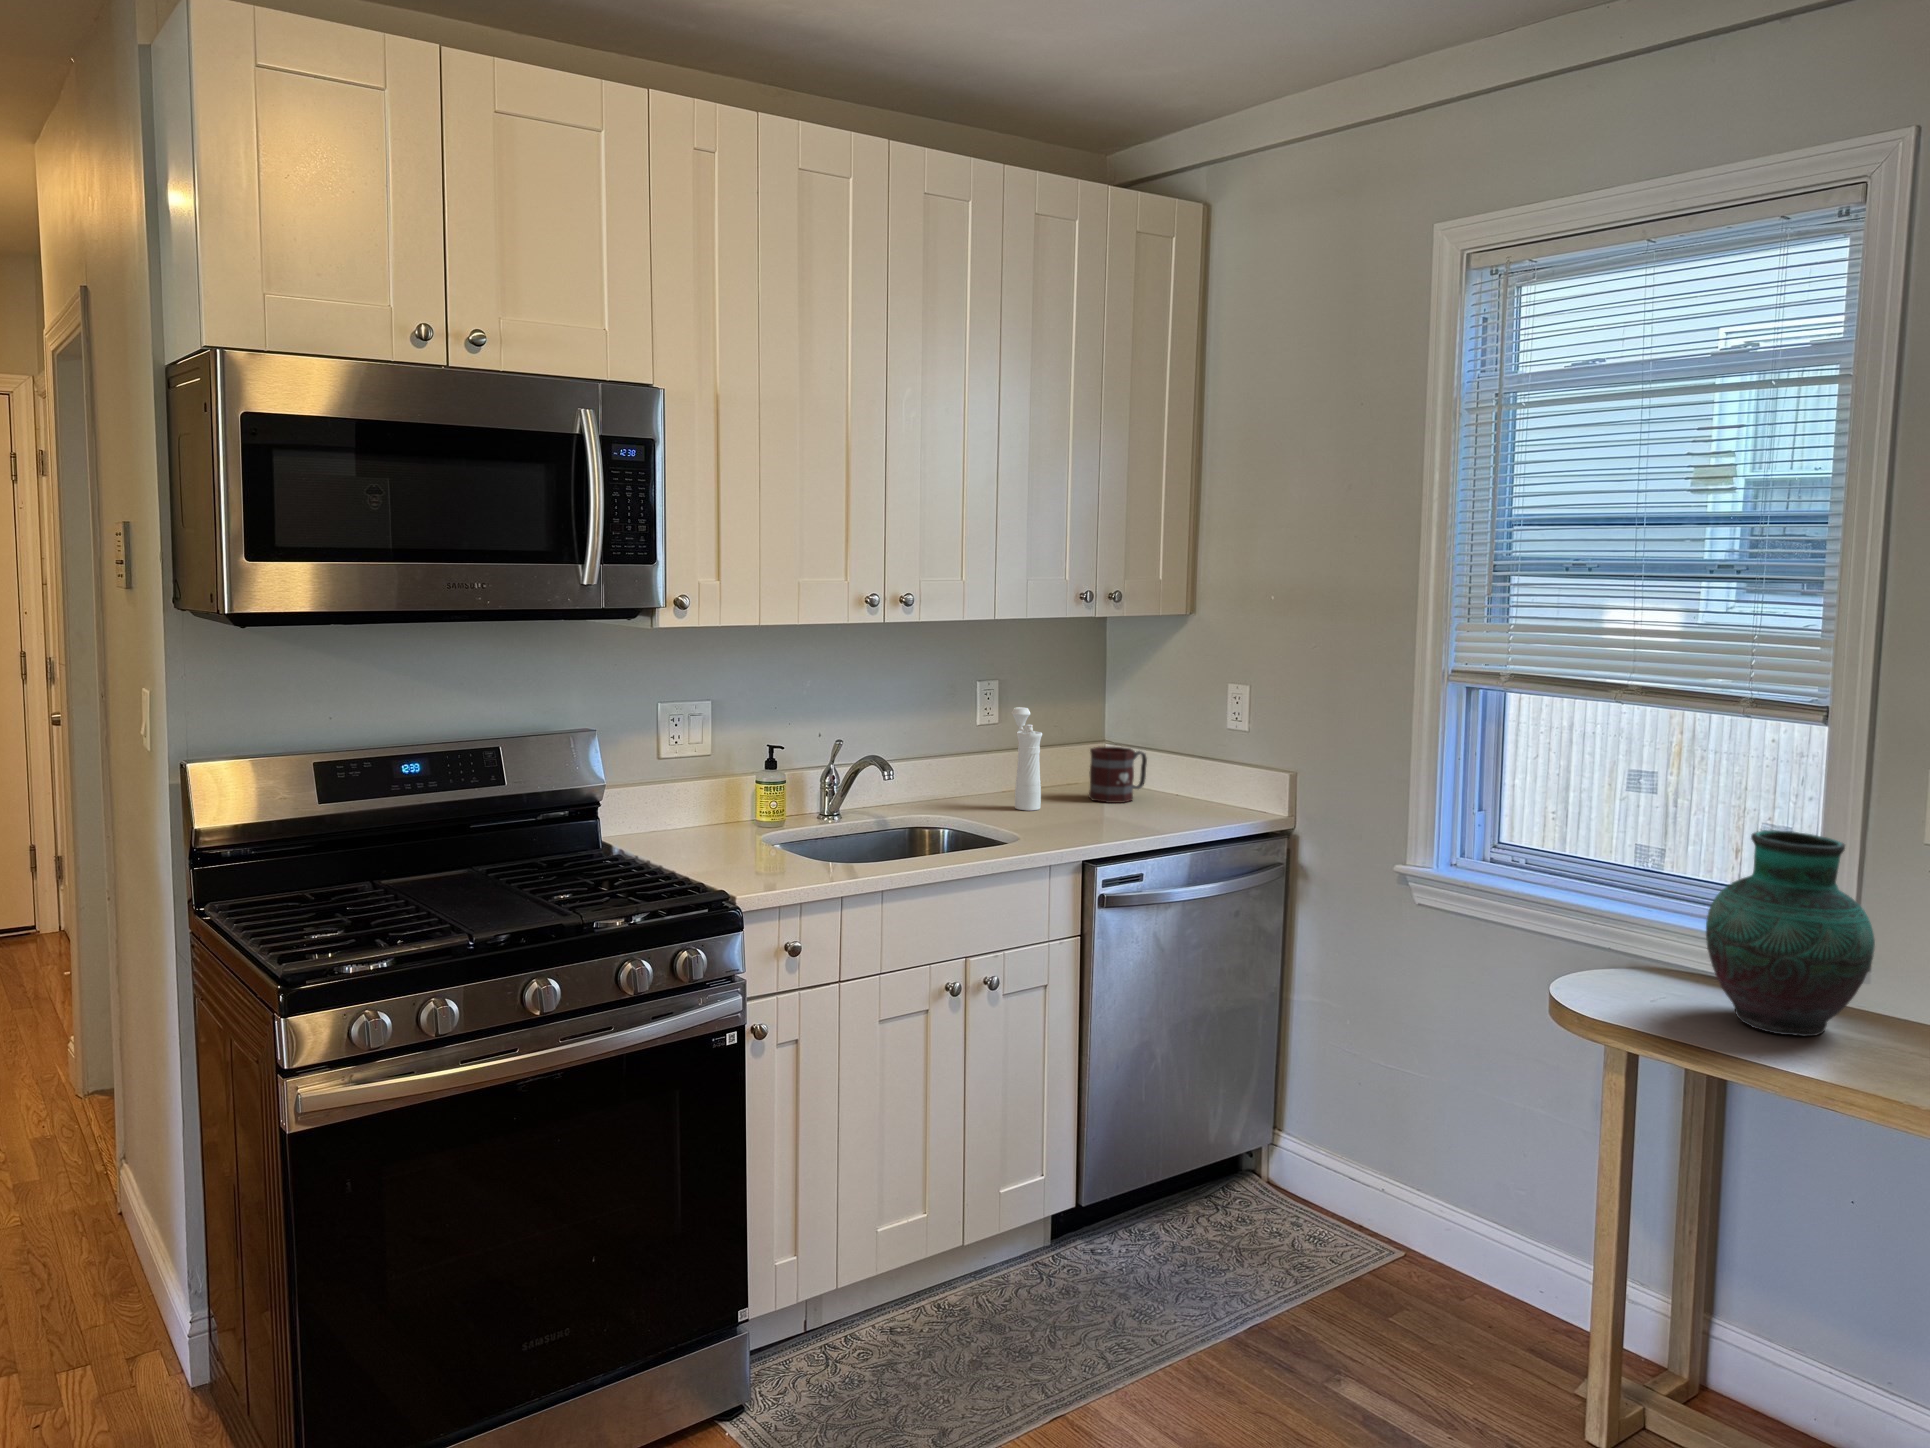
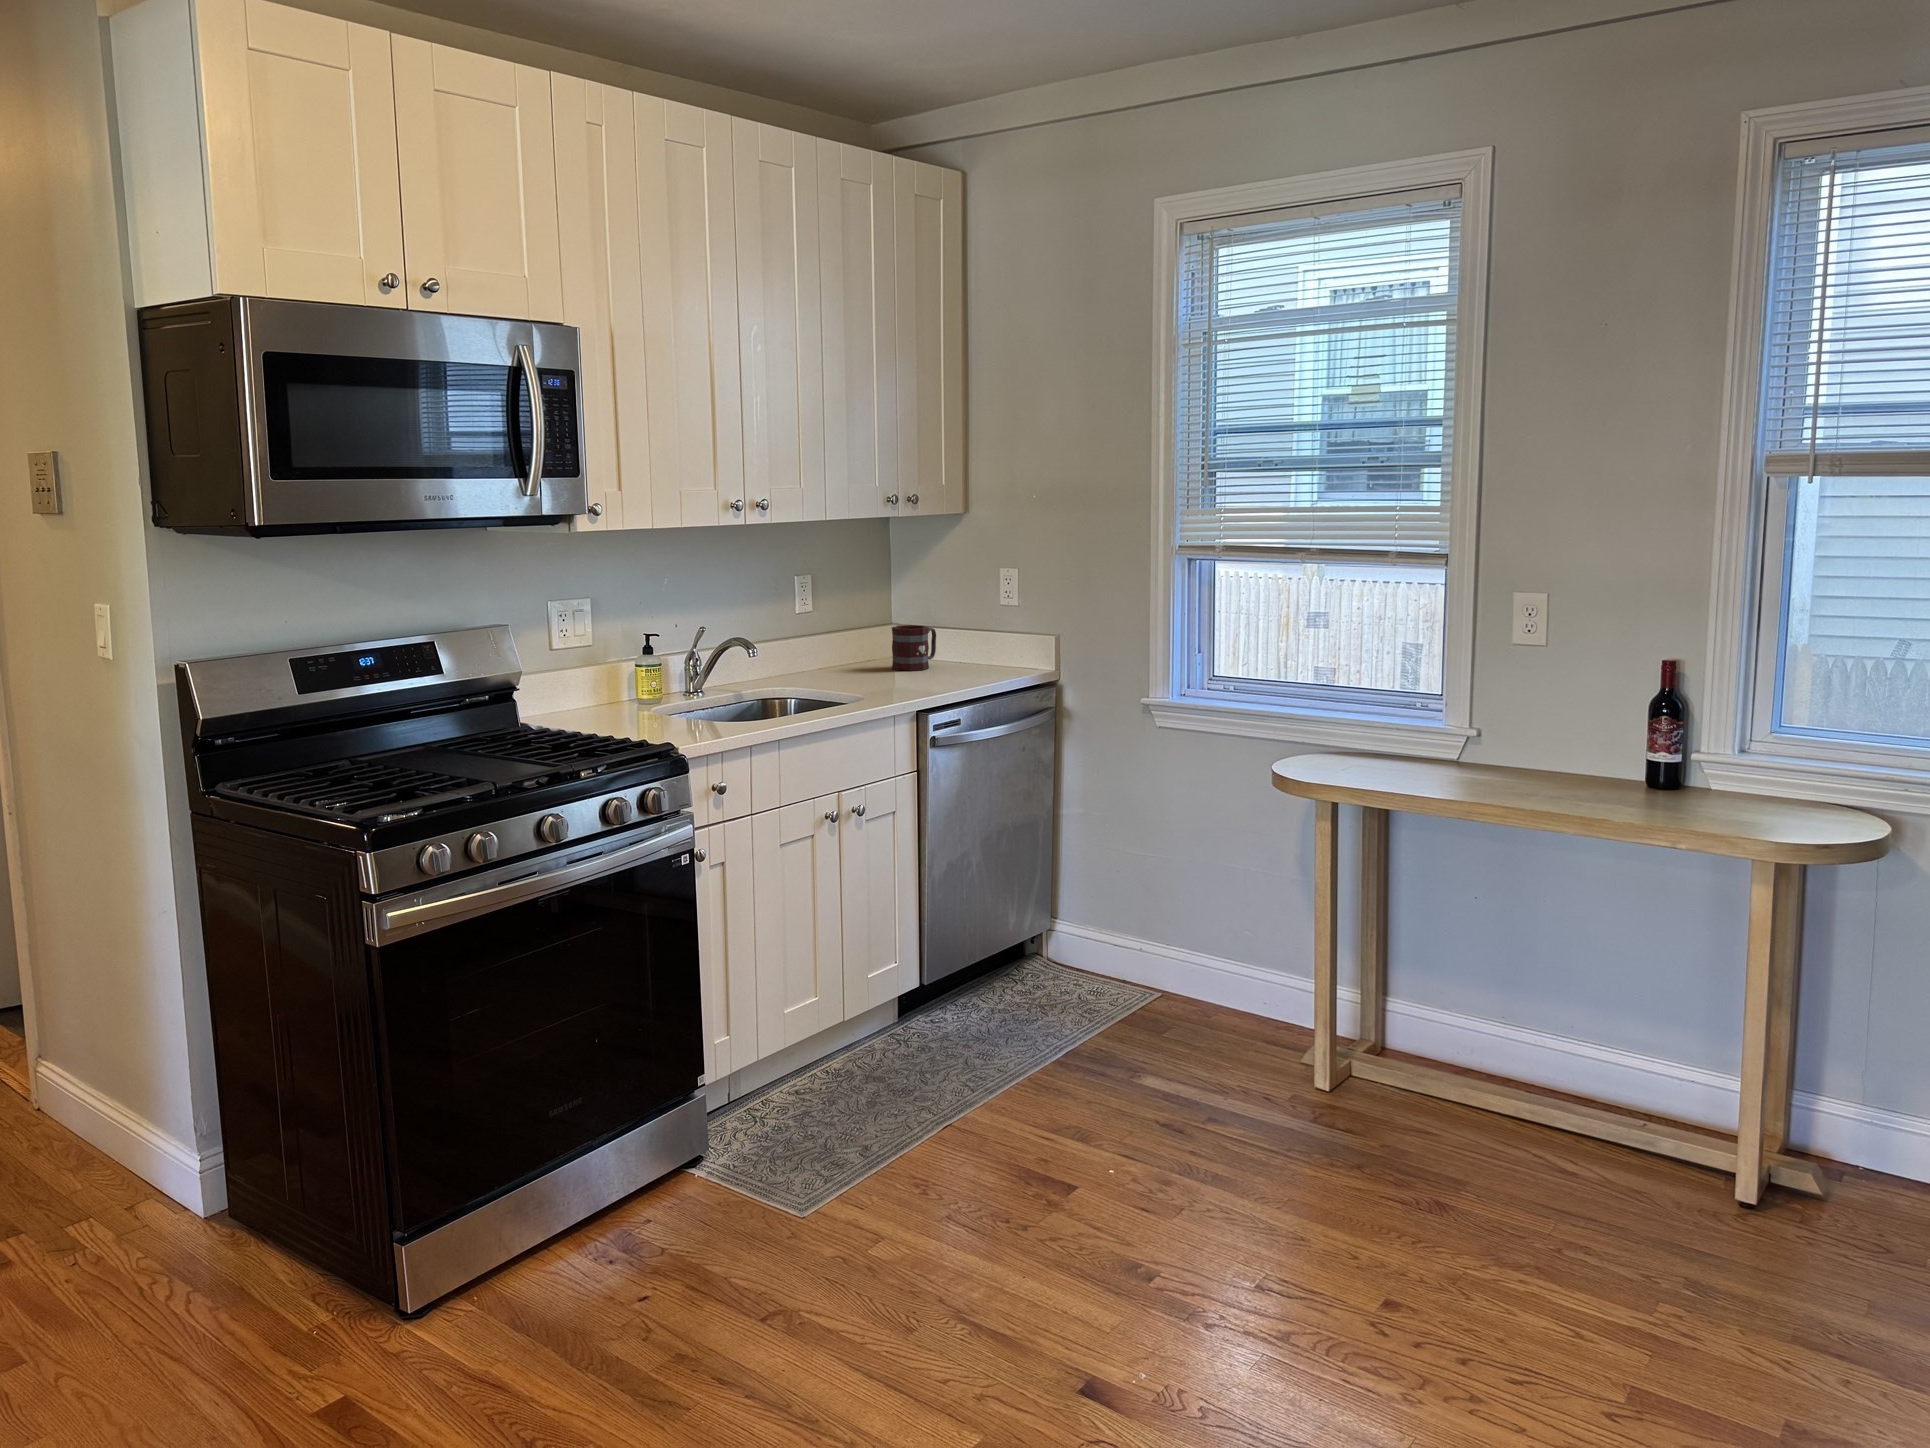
pepper mill: present [1011,707,1043,811] -> none [828,596,861,680]
vase: present [1706,830,1875,1036] -> none [1376,642,1482,780]

